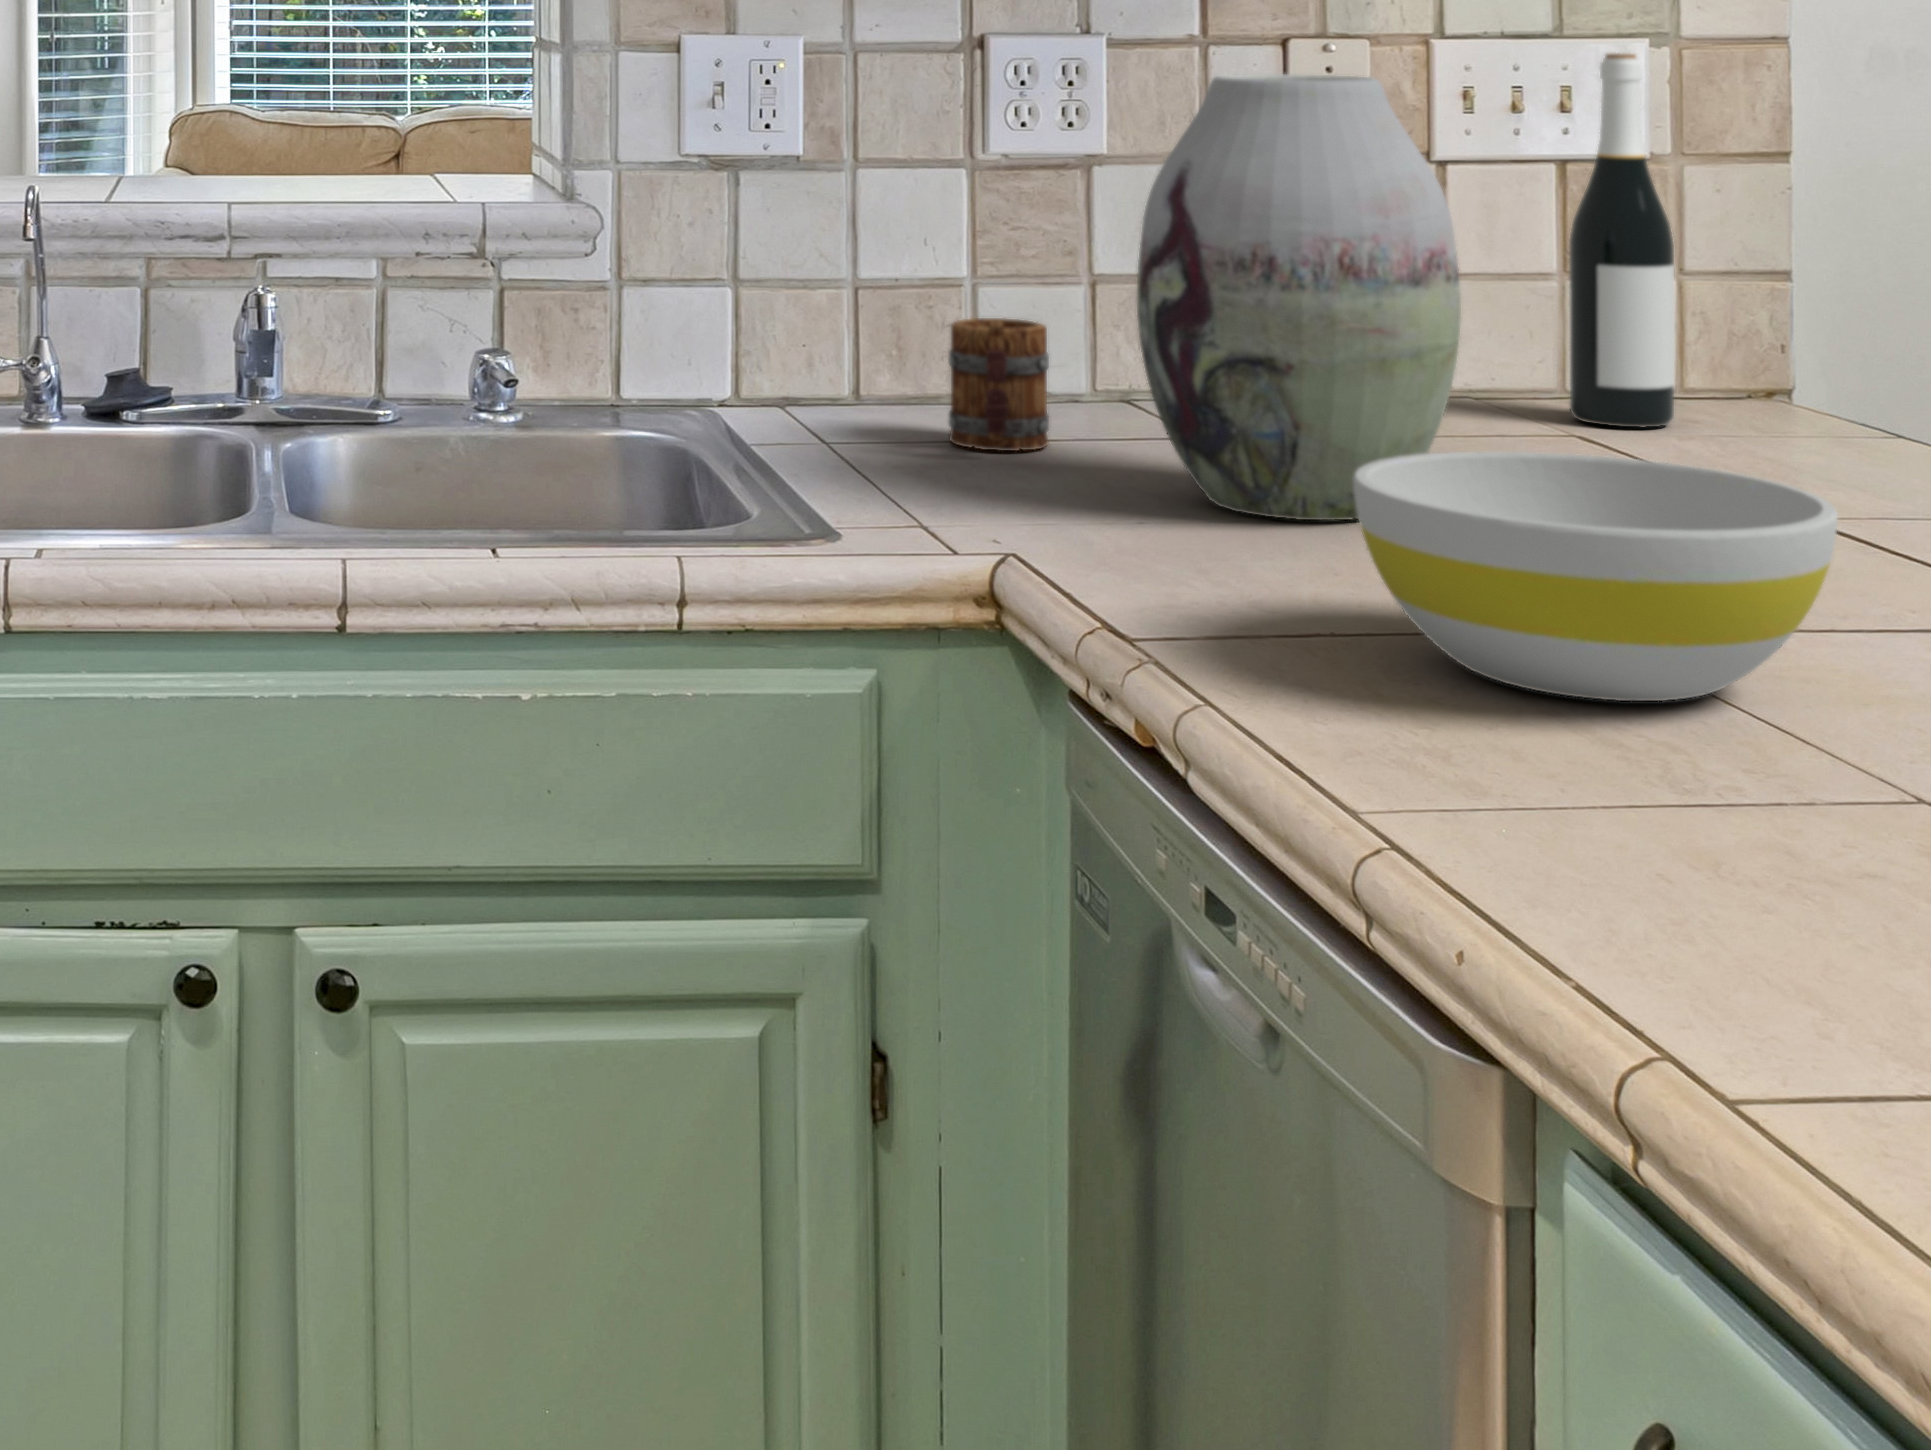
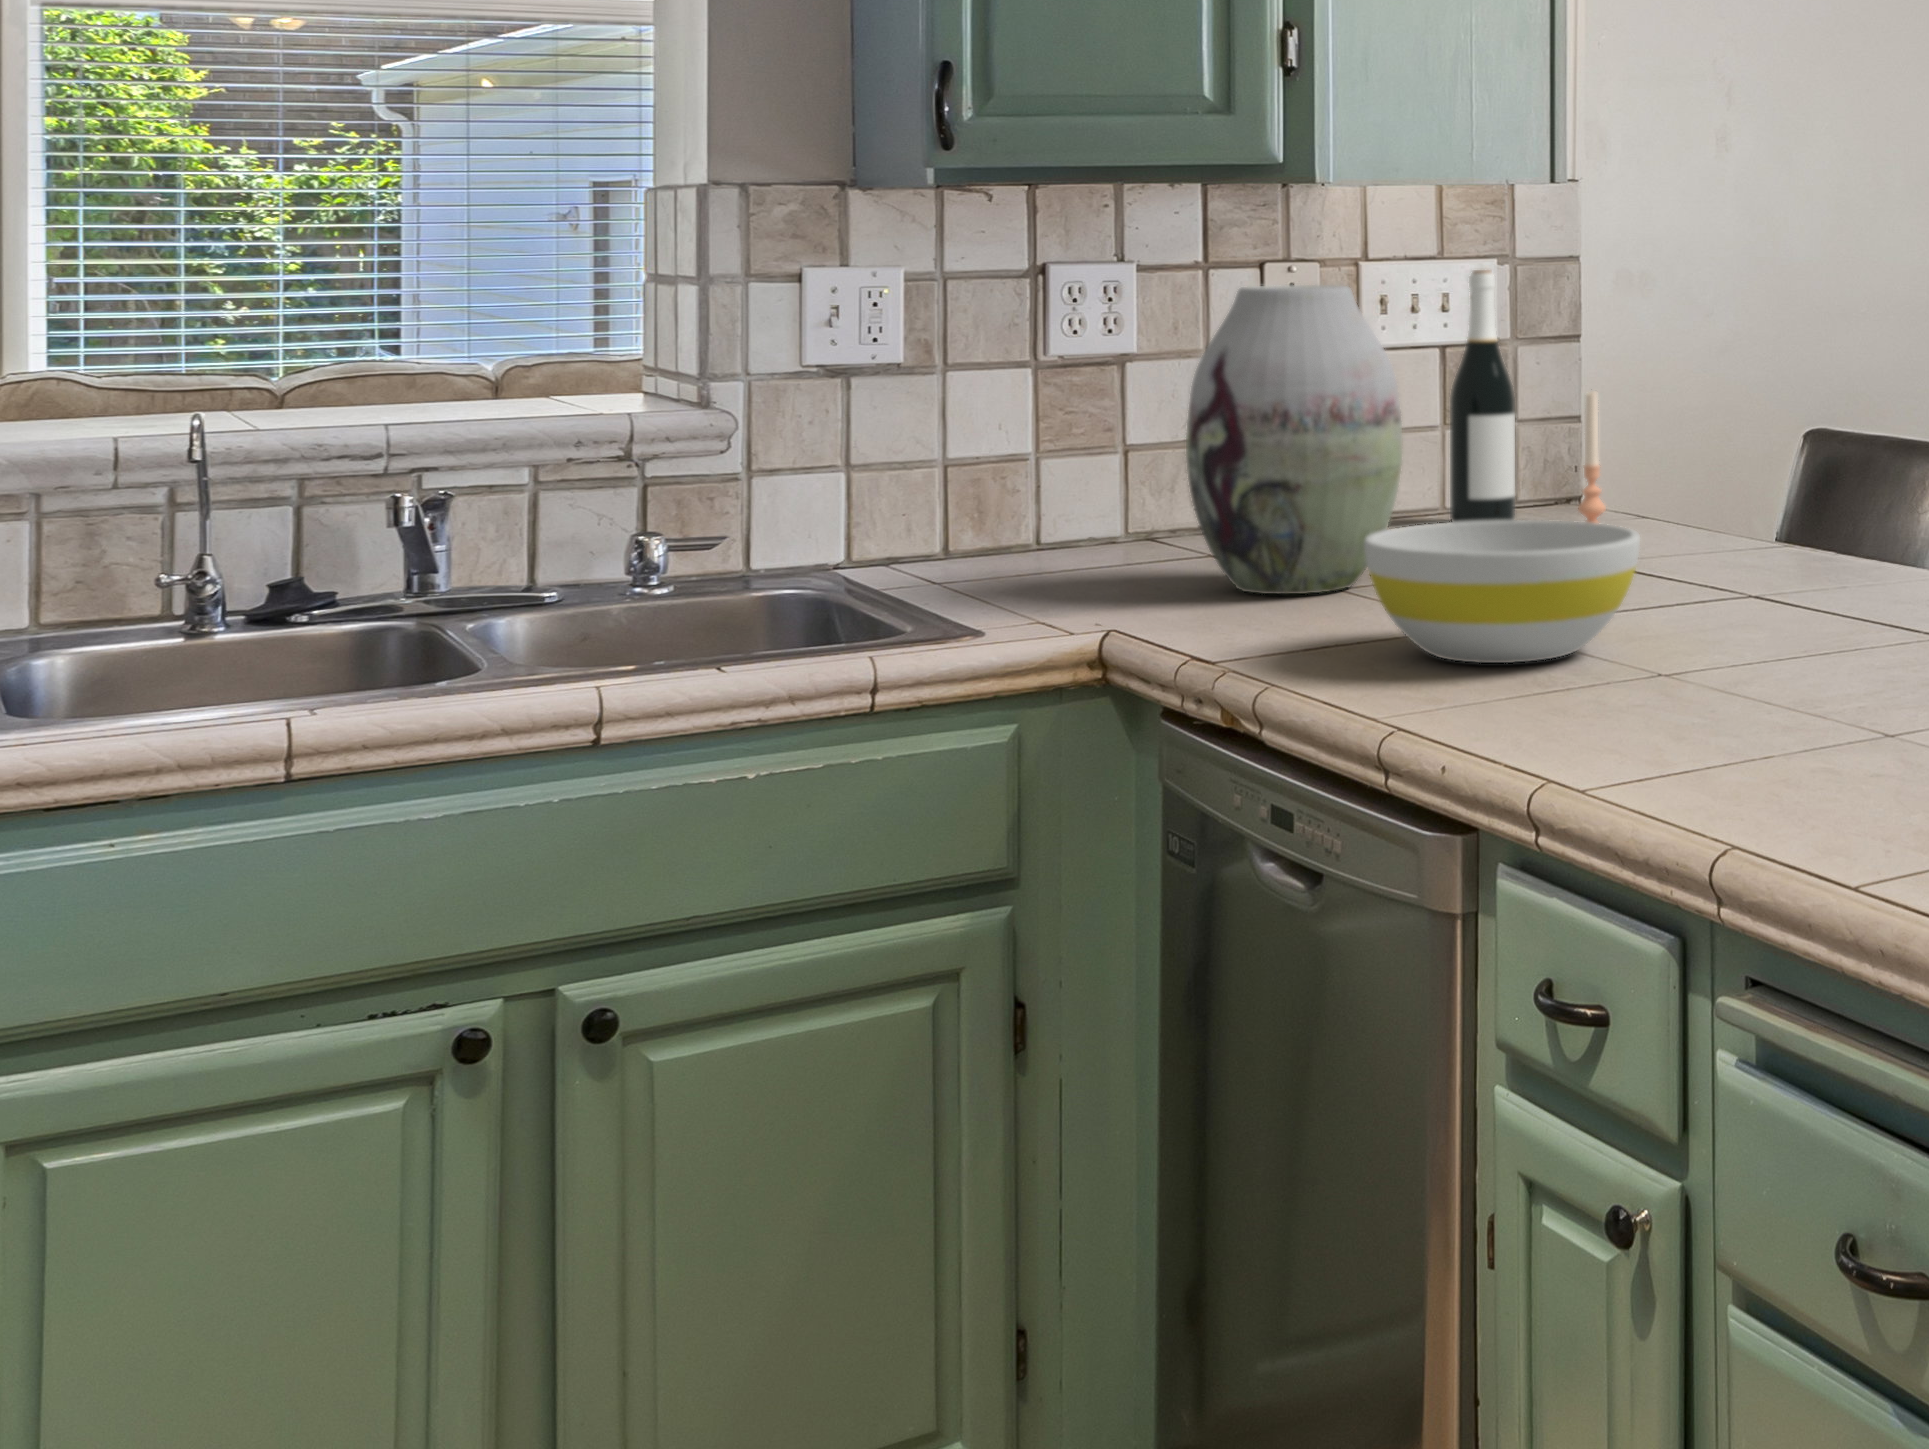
candle: none [1767,239,1829,461] -> present [1578,391,1606,523]
mug: present [948,318,1049,451] -> none [1032,476,1108,575]

